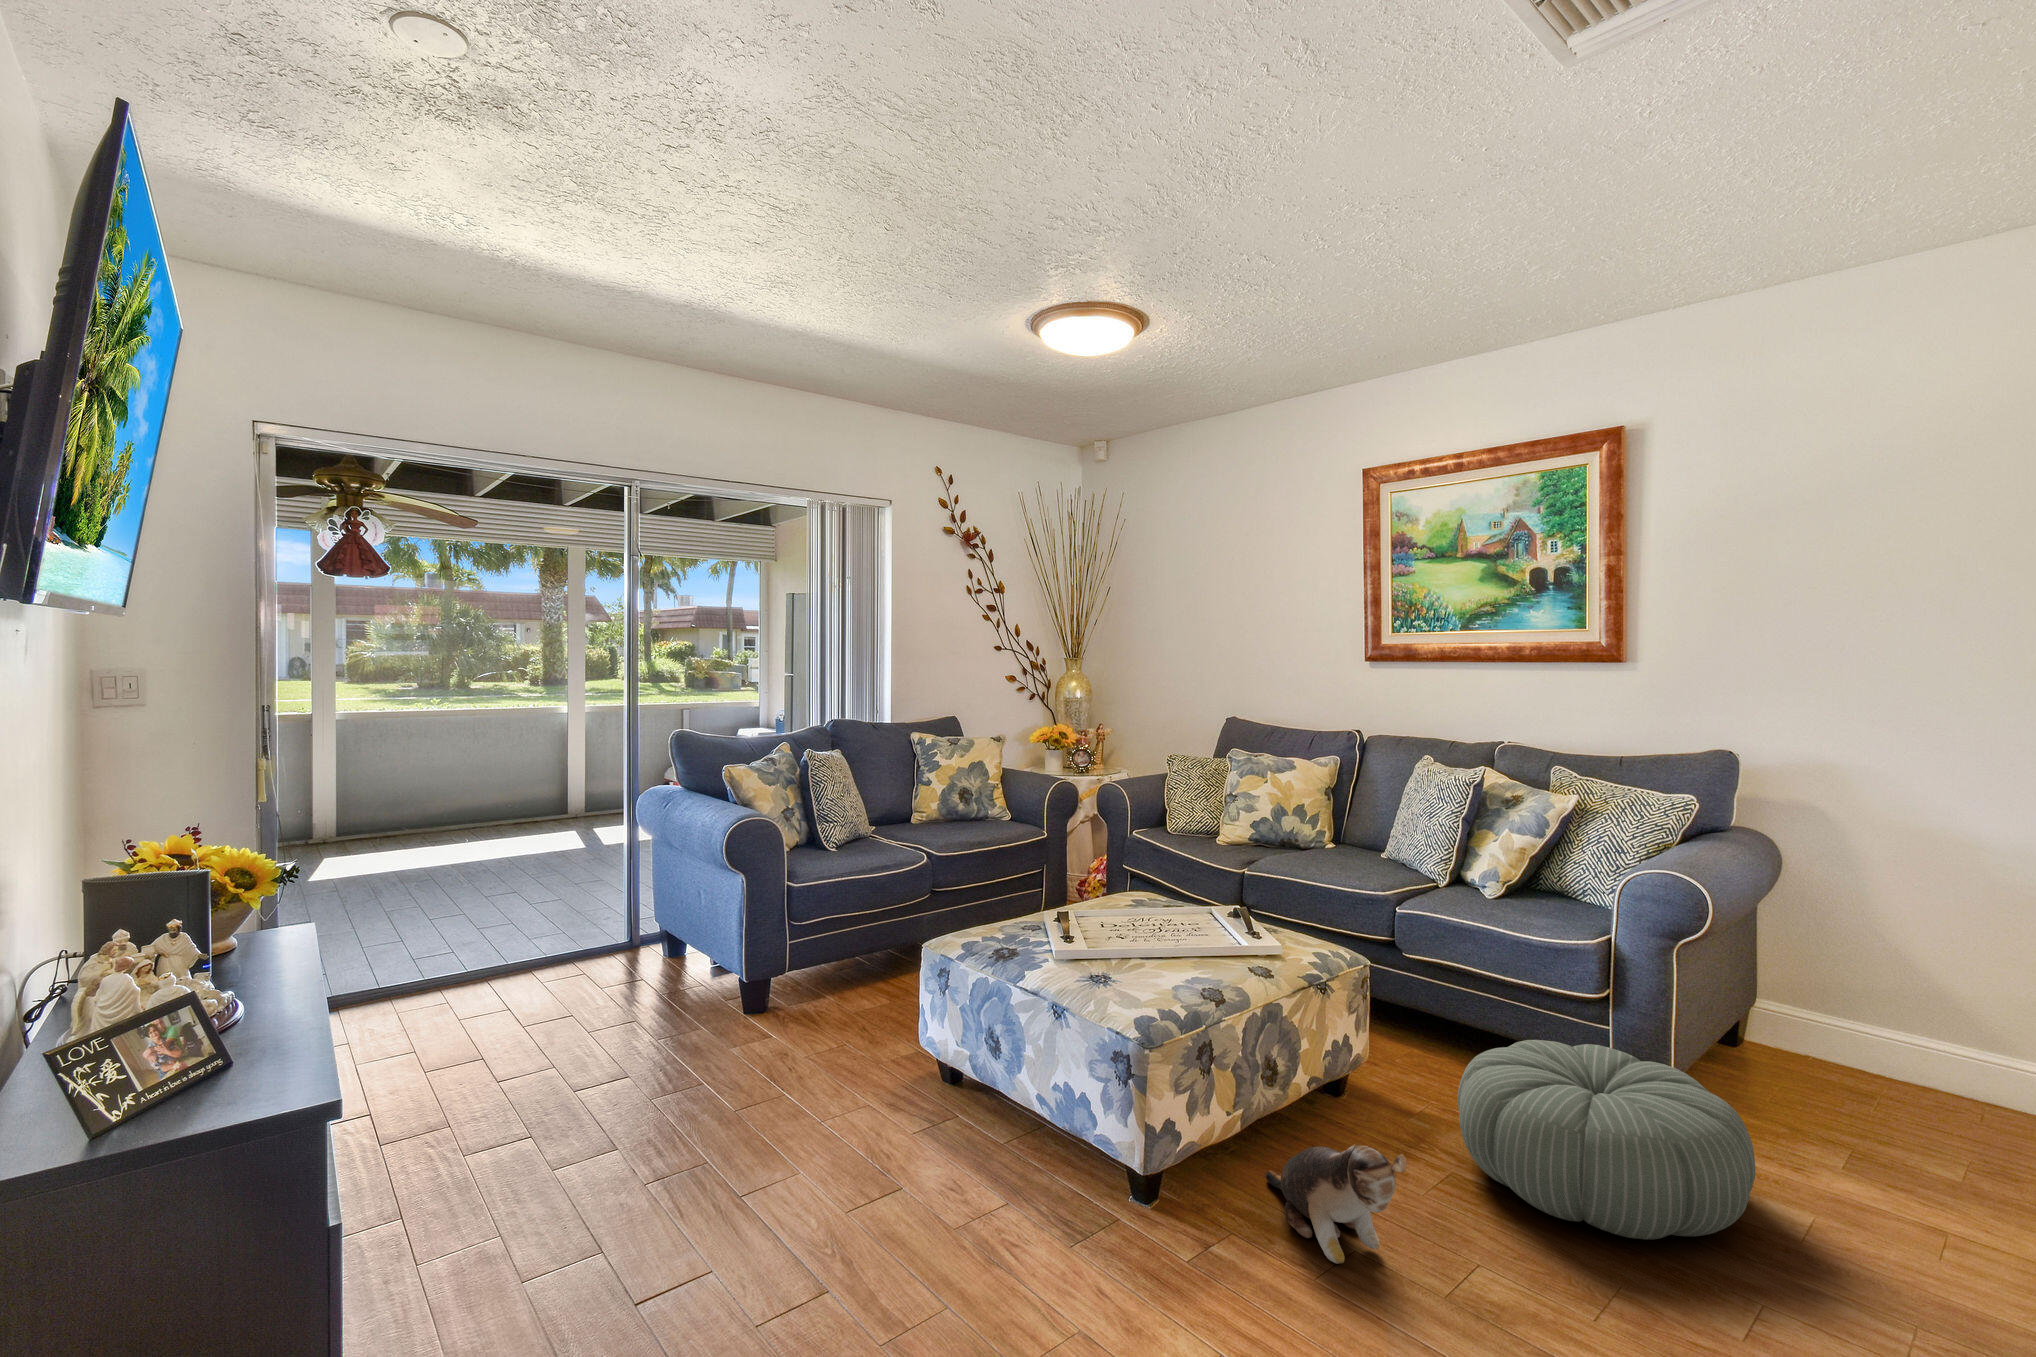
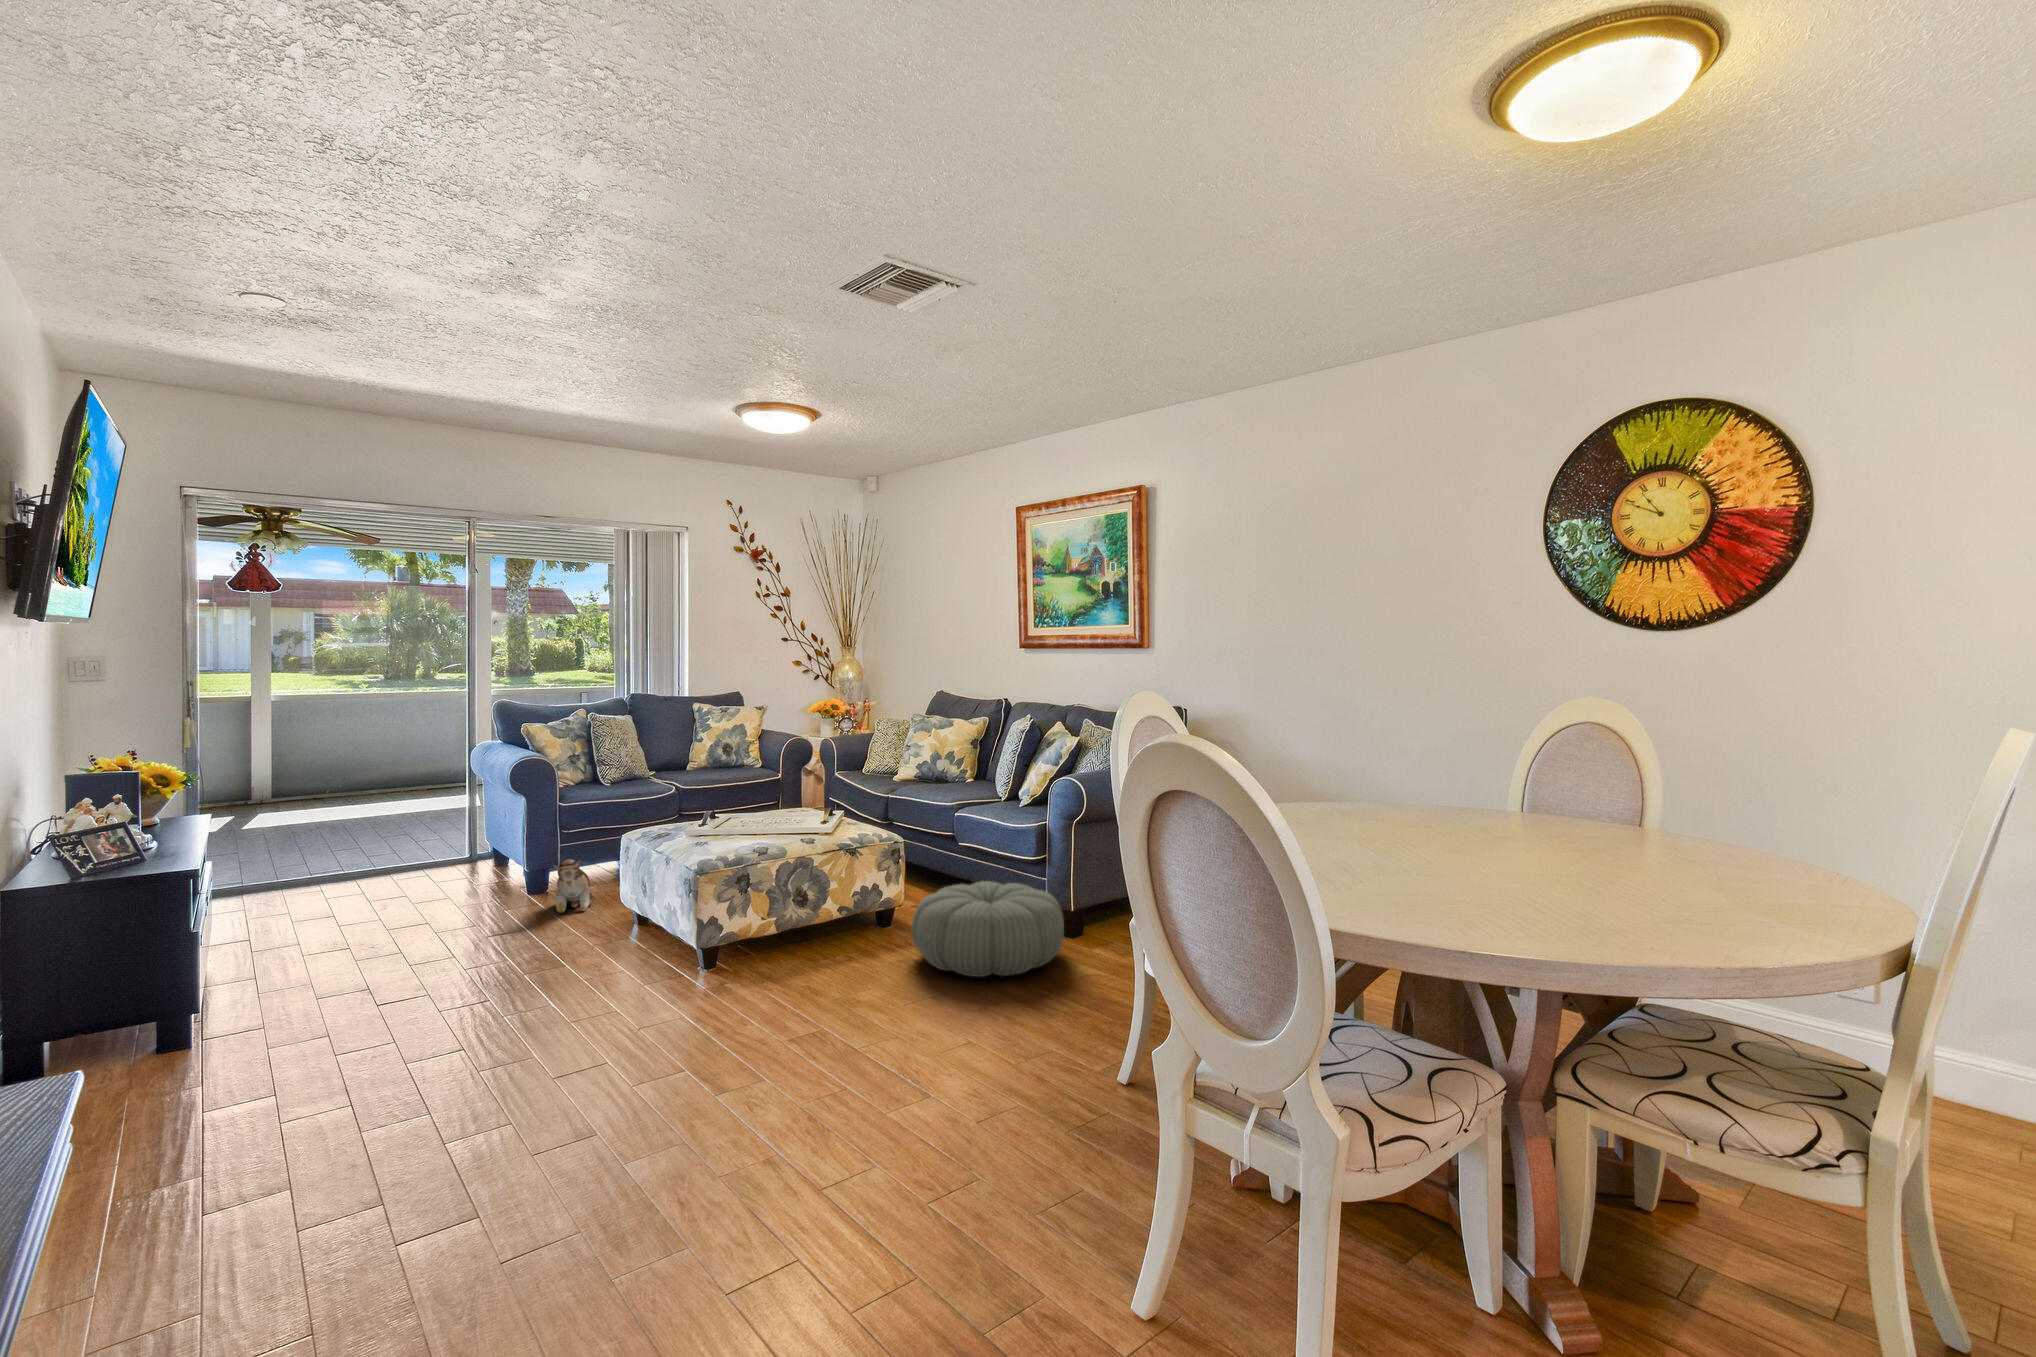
plush toy: present [1266,1144,1407,1264] -> present [553,859,593,913]

